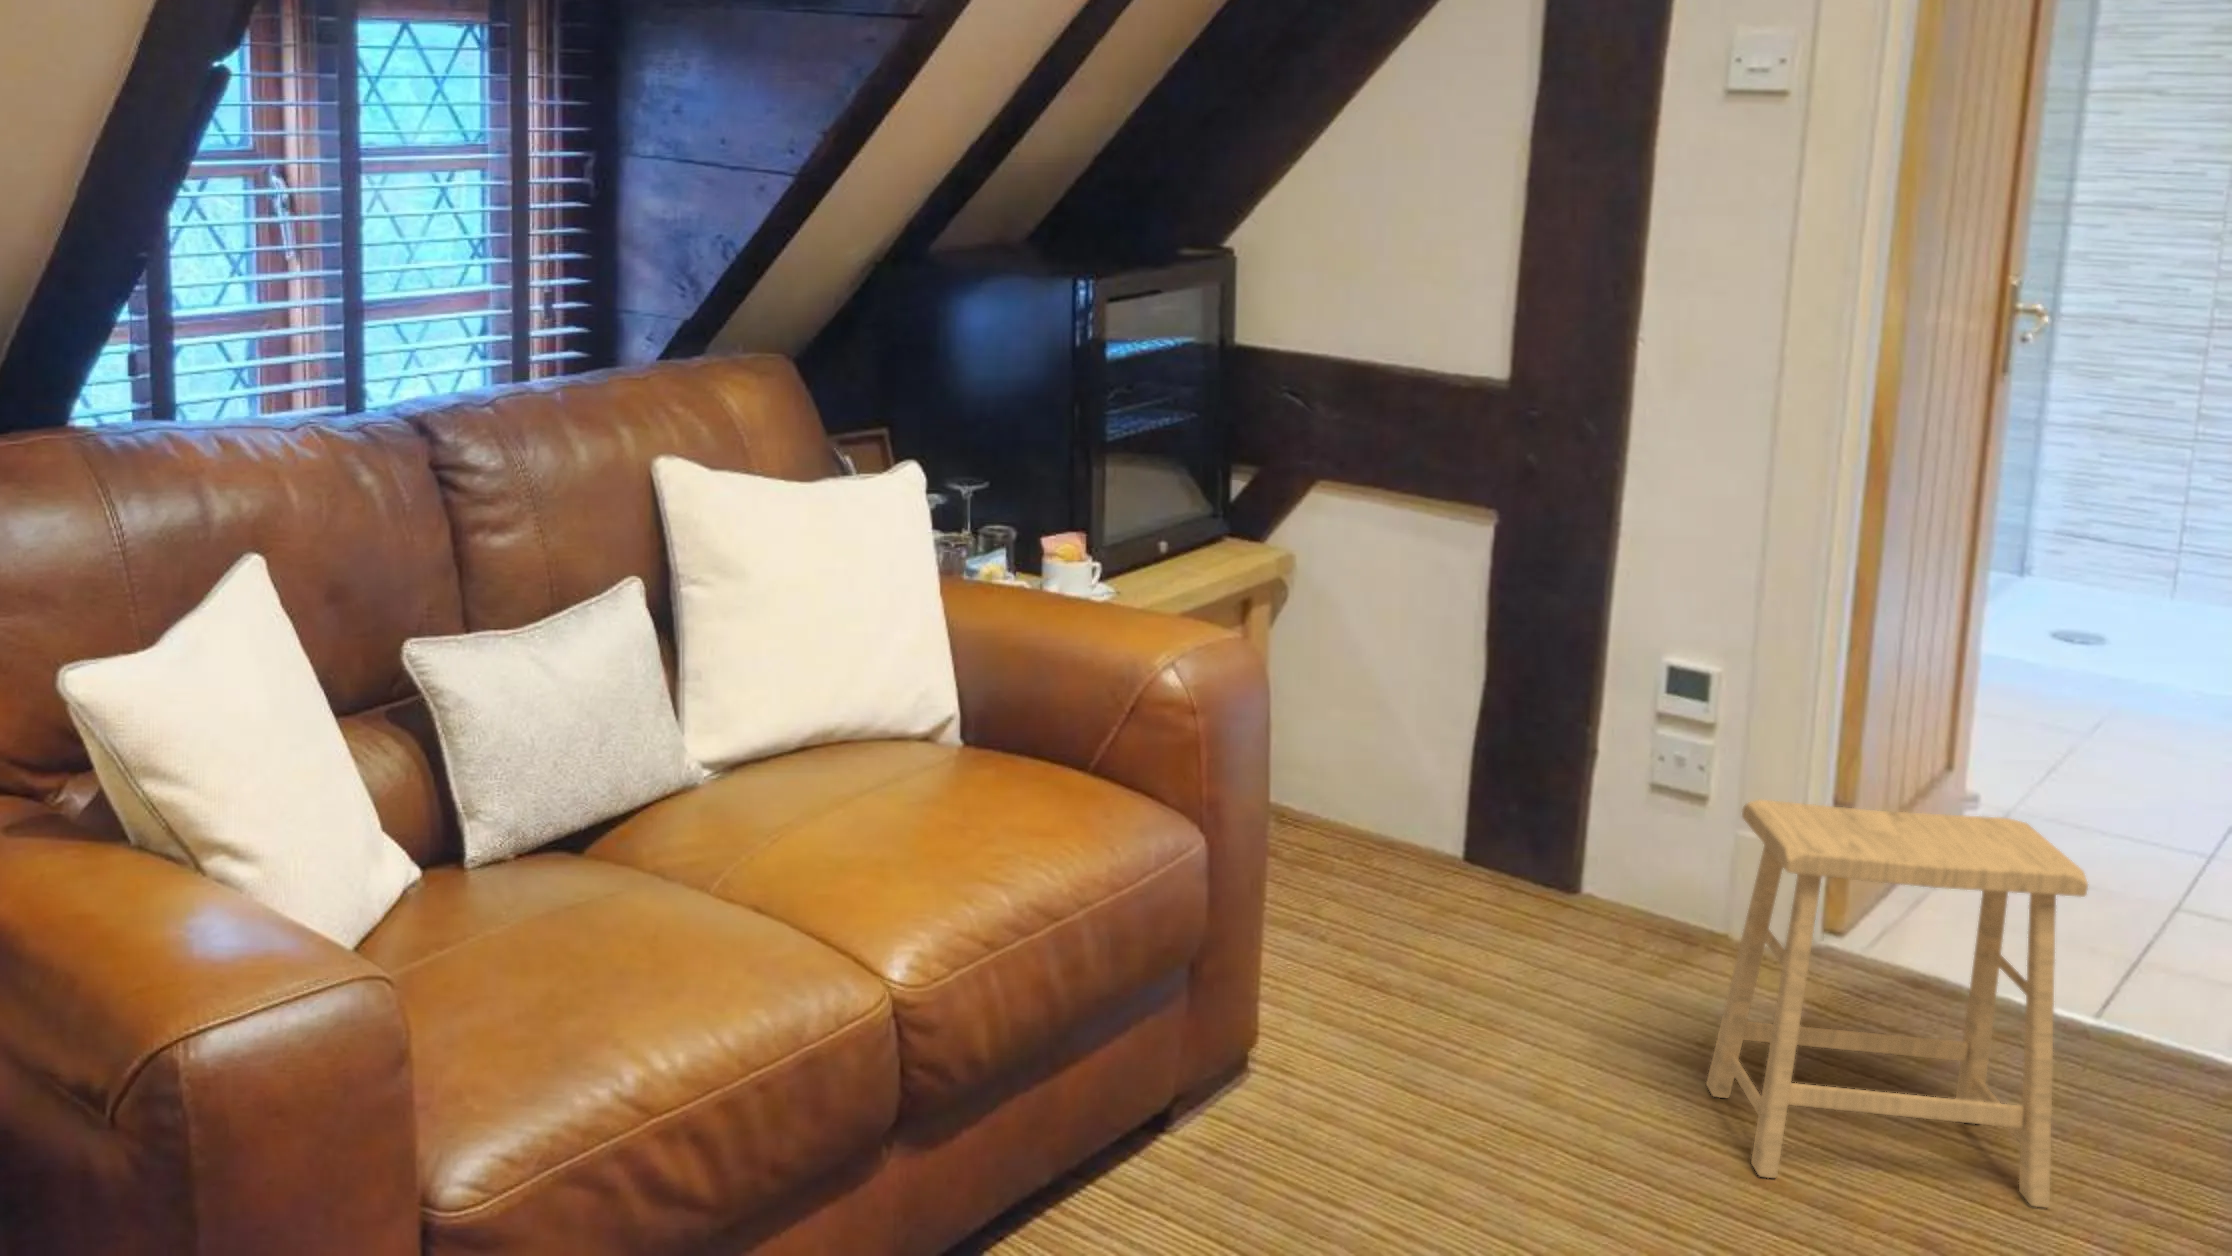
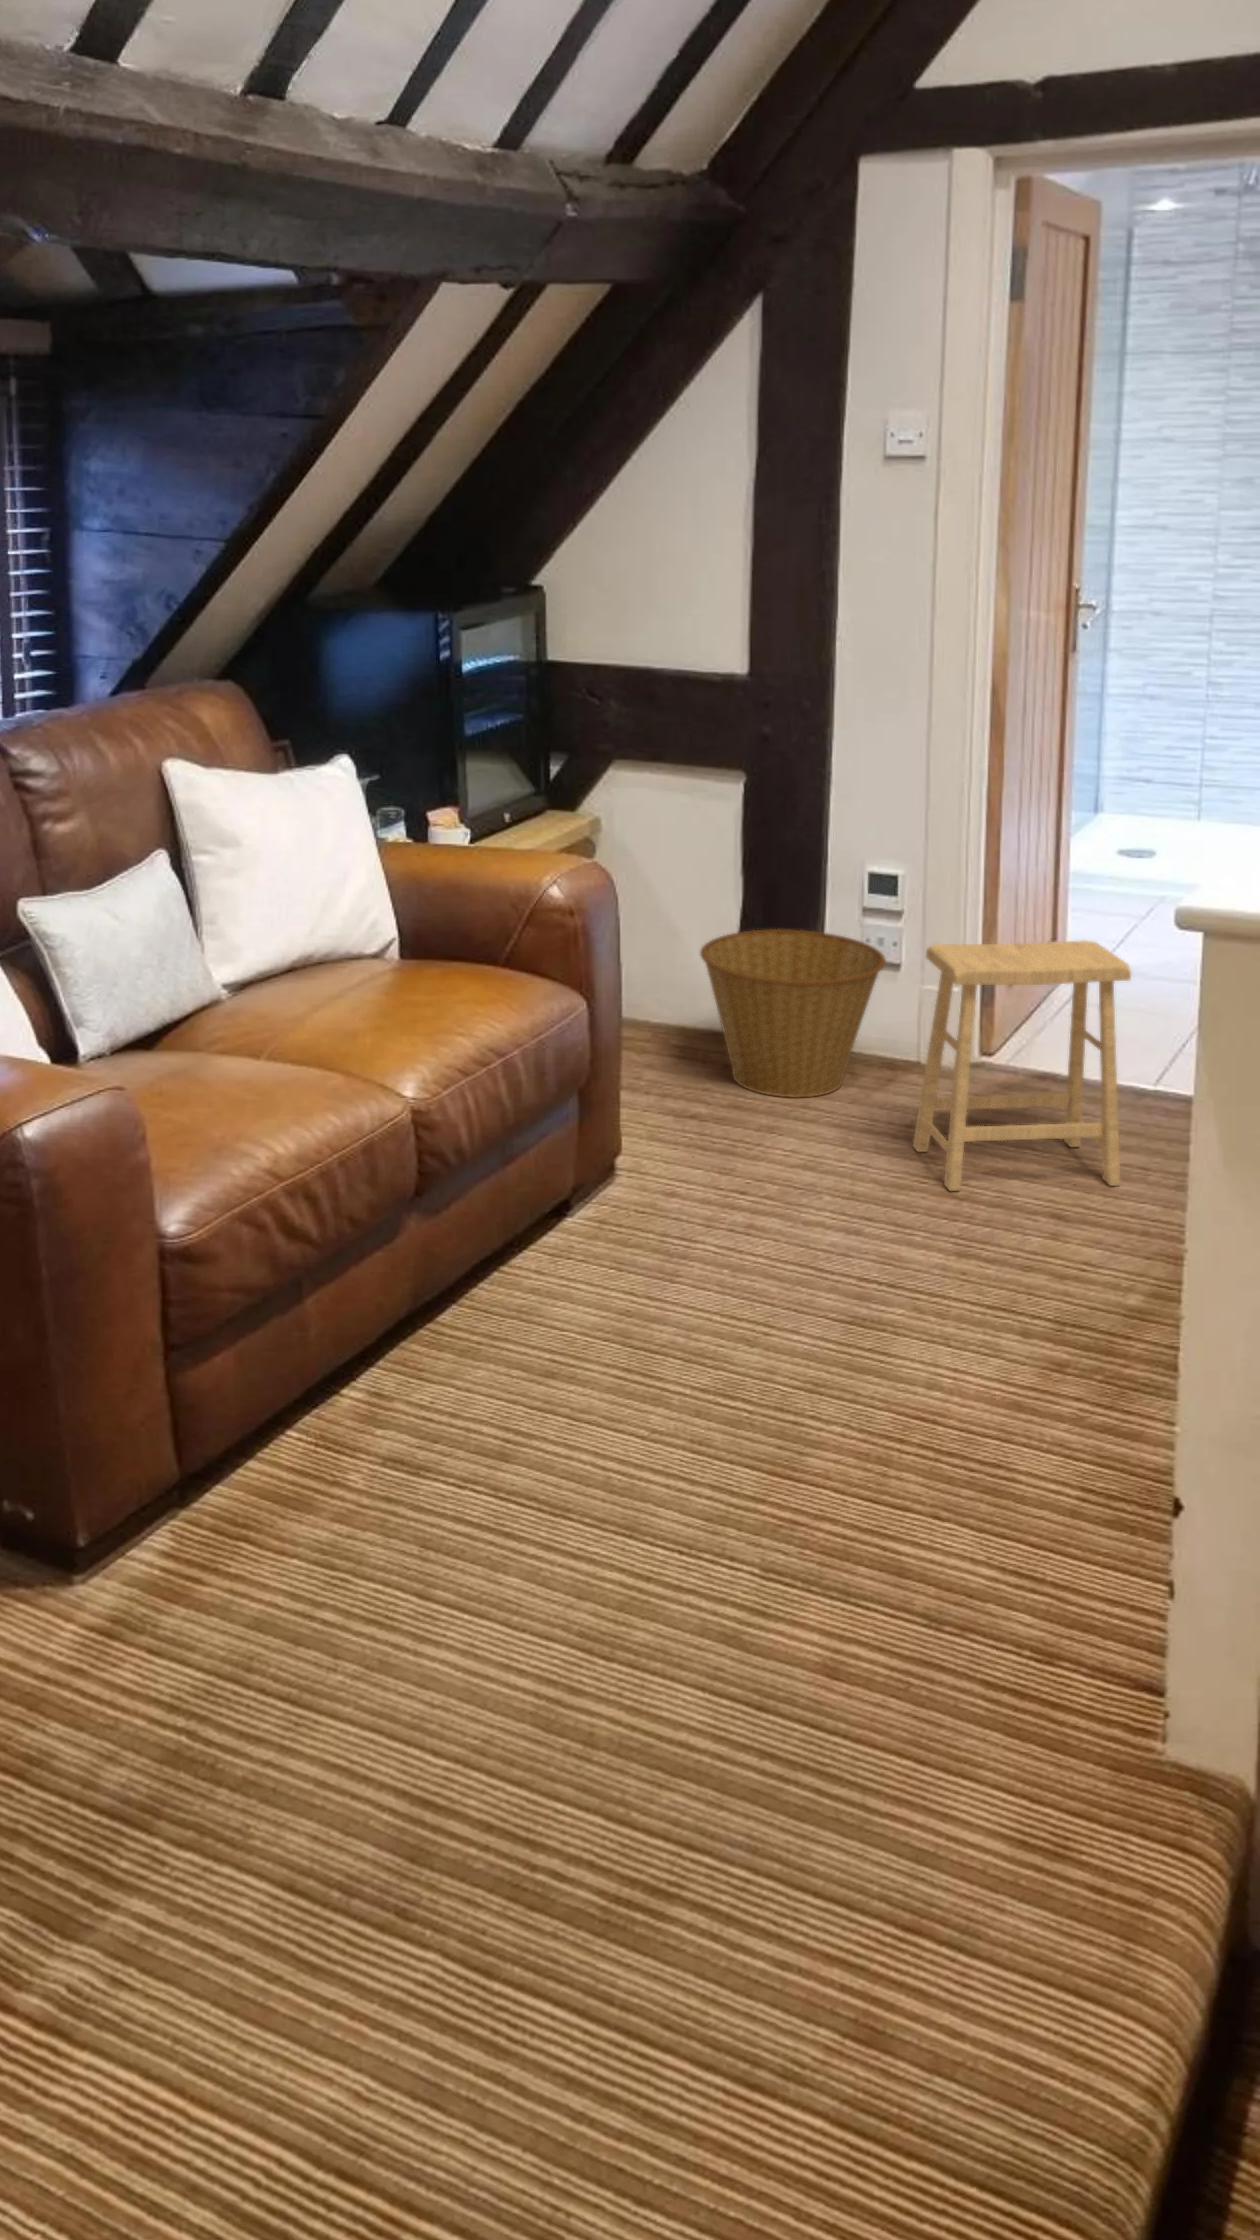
basket: none [1409,729,1684,977] -> present [700,929,886,1097]

